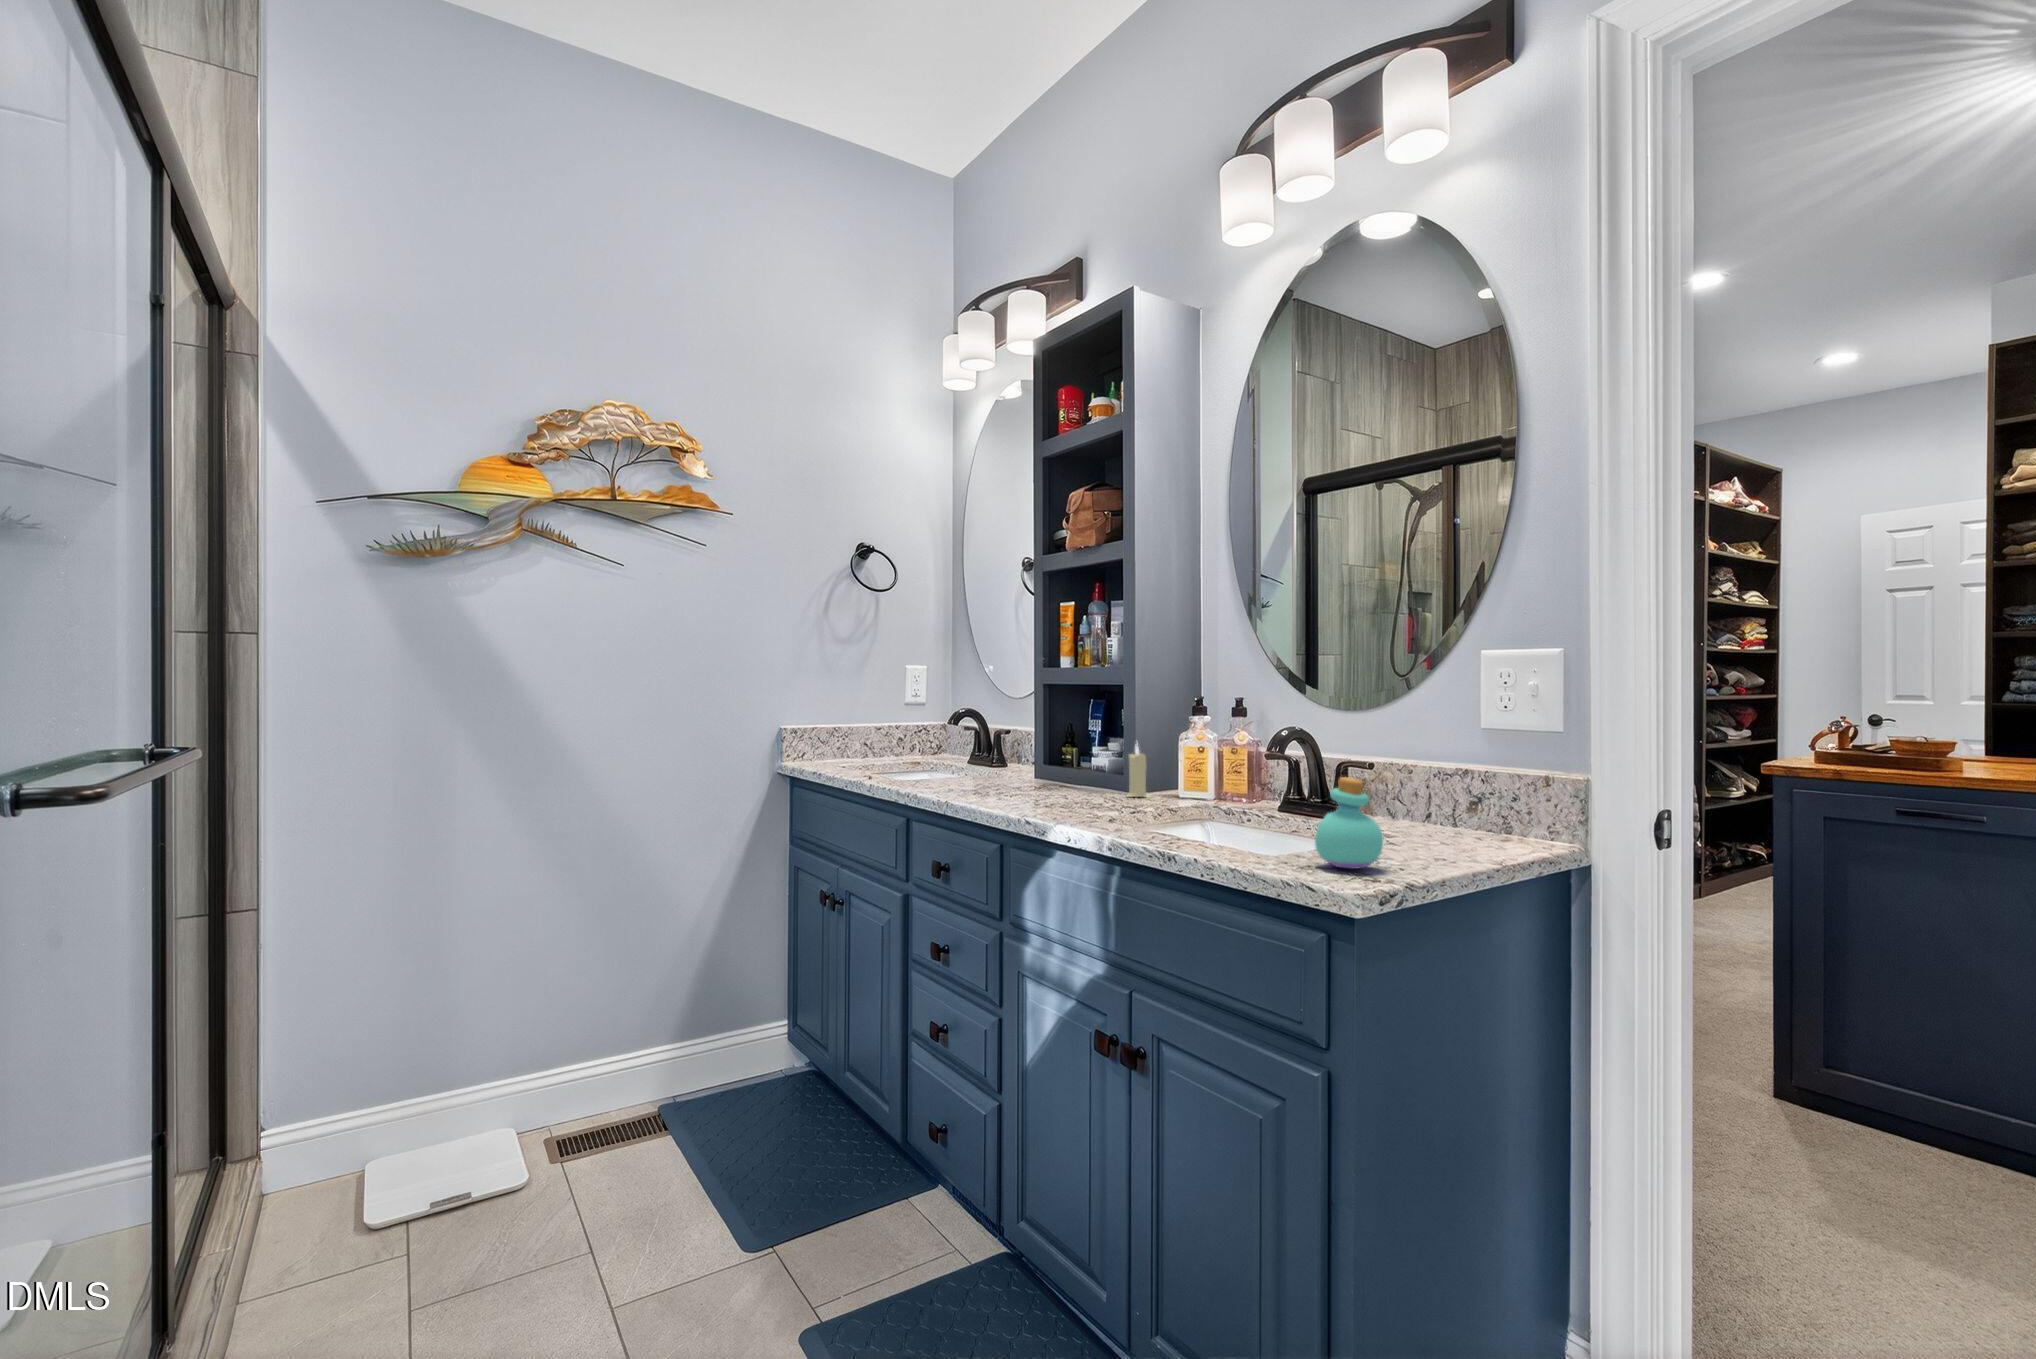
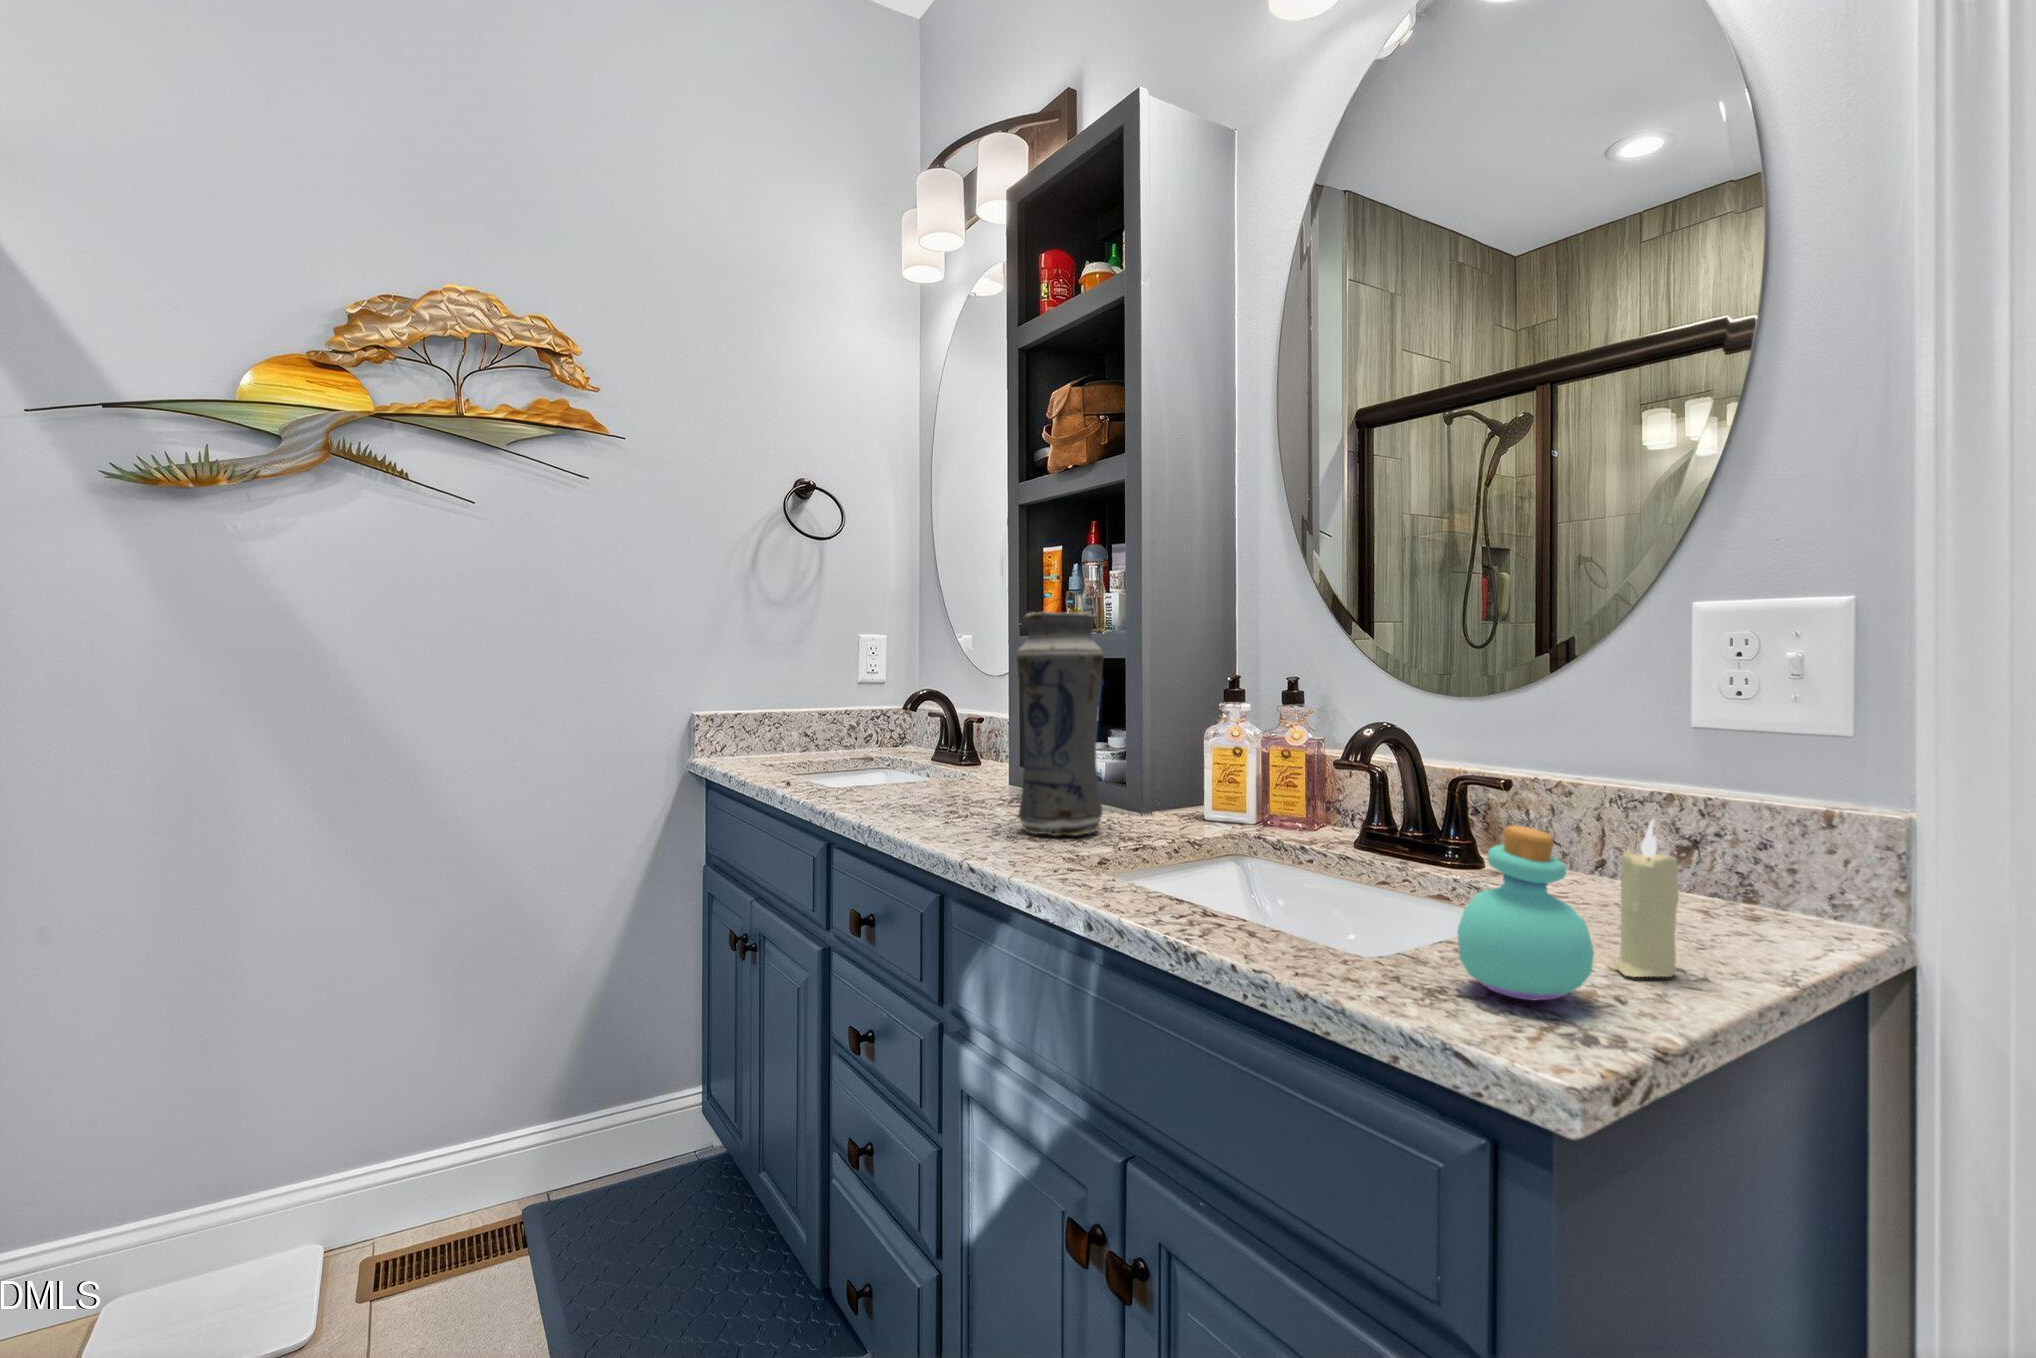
vase: none [1051,653,1110,806] -> present [1017,612,1104,836]
candle: present [1126,744,1146,797] -> present [1615,820,1679,977]

